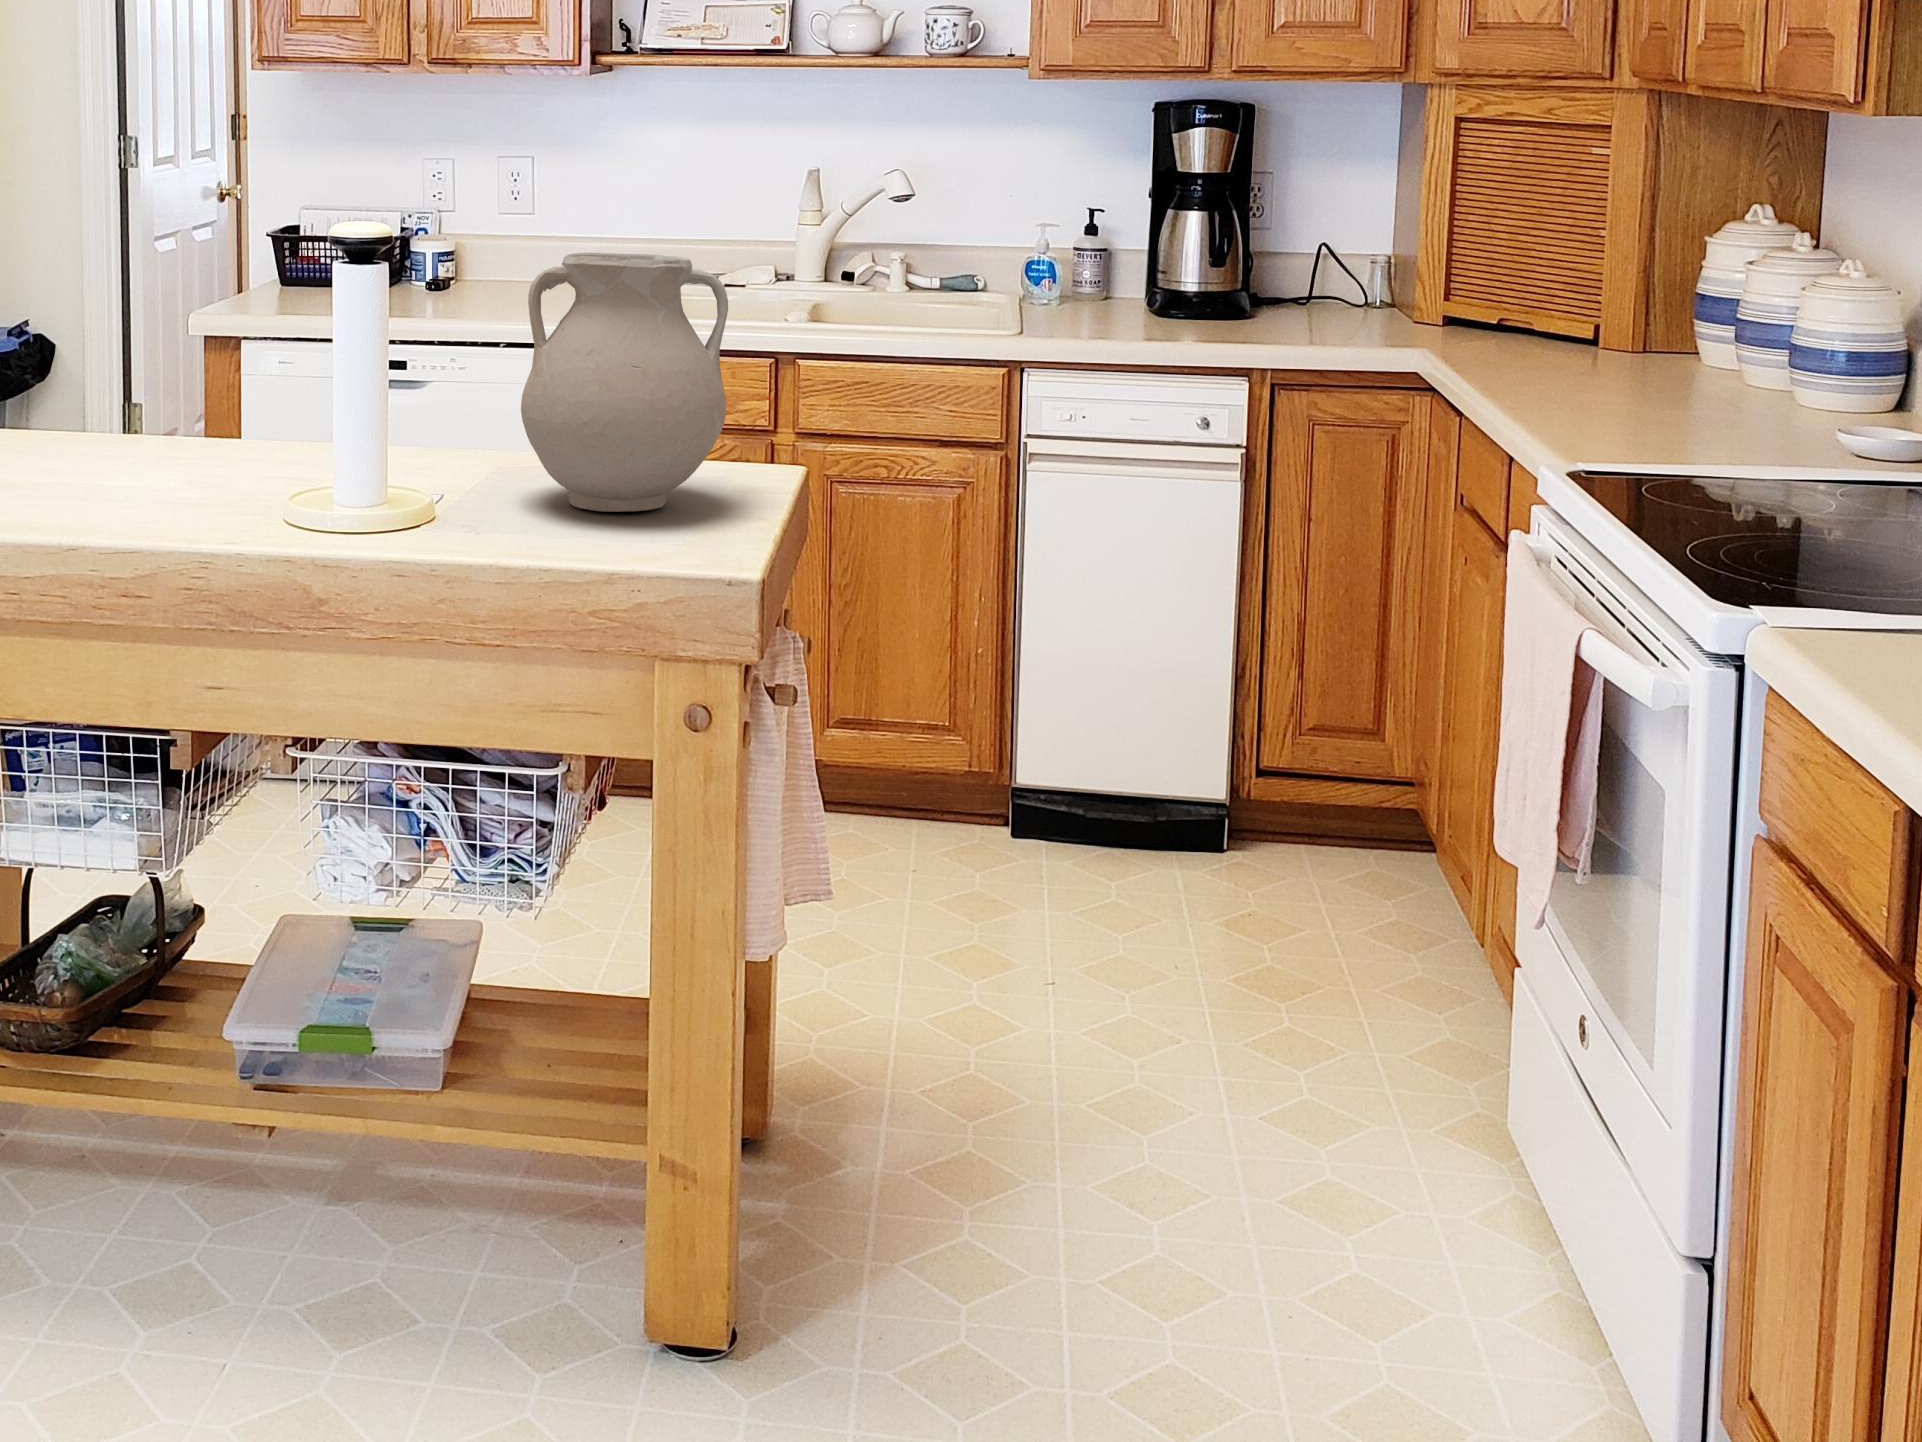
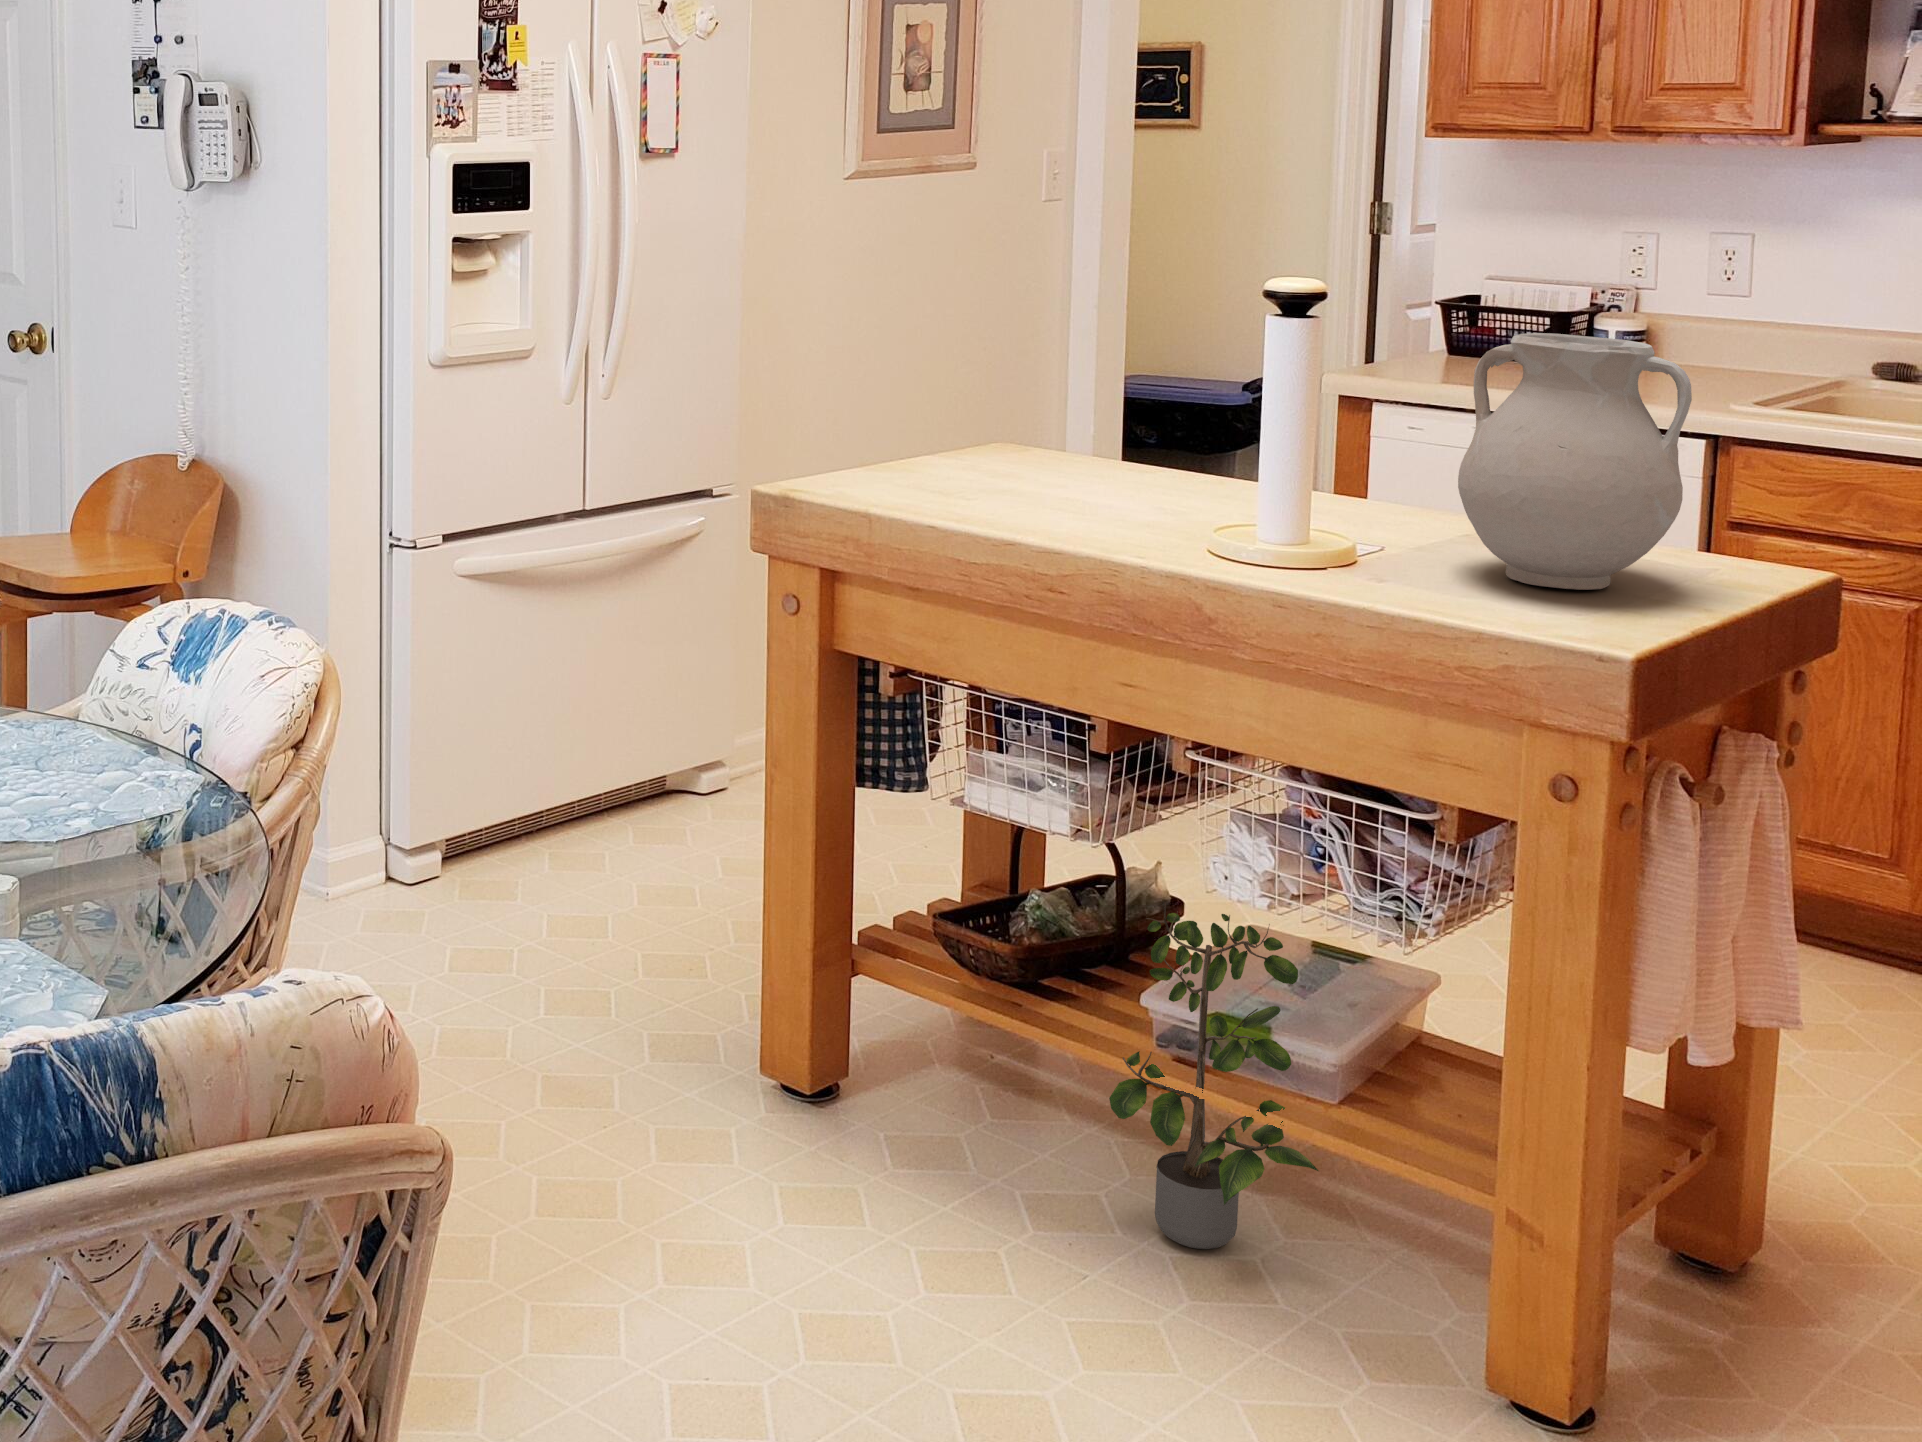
potted plant: none [220,919,457,1299] -> present [1109,903,1318,1249]

